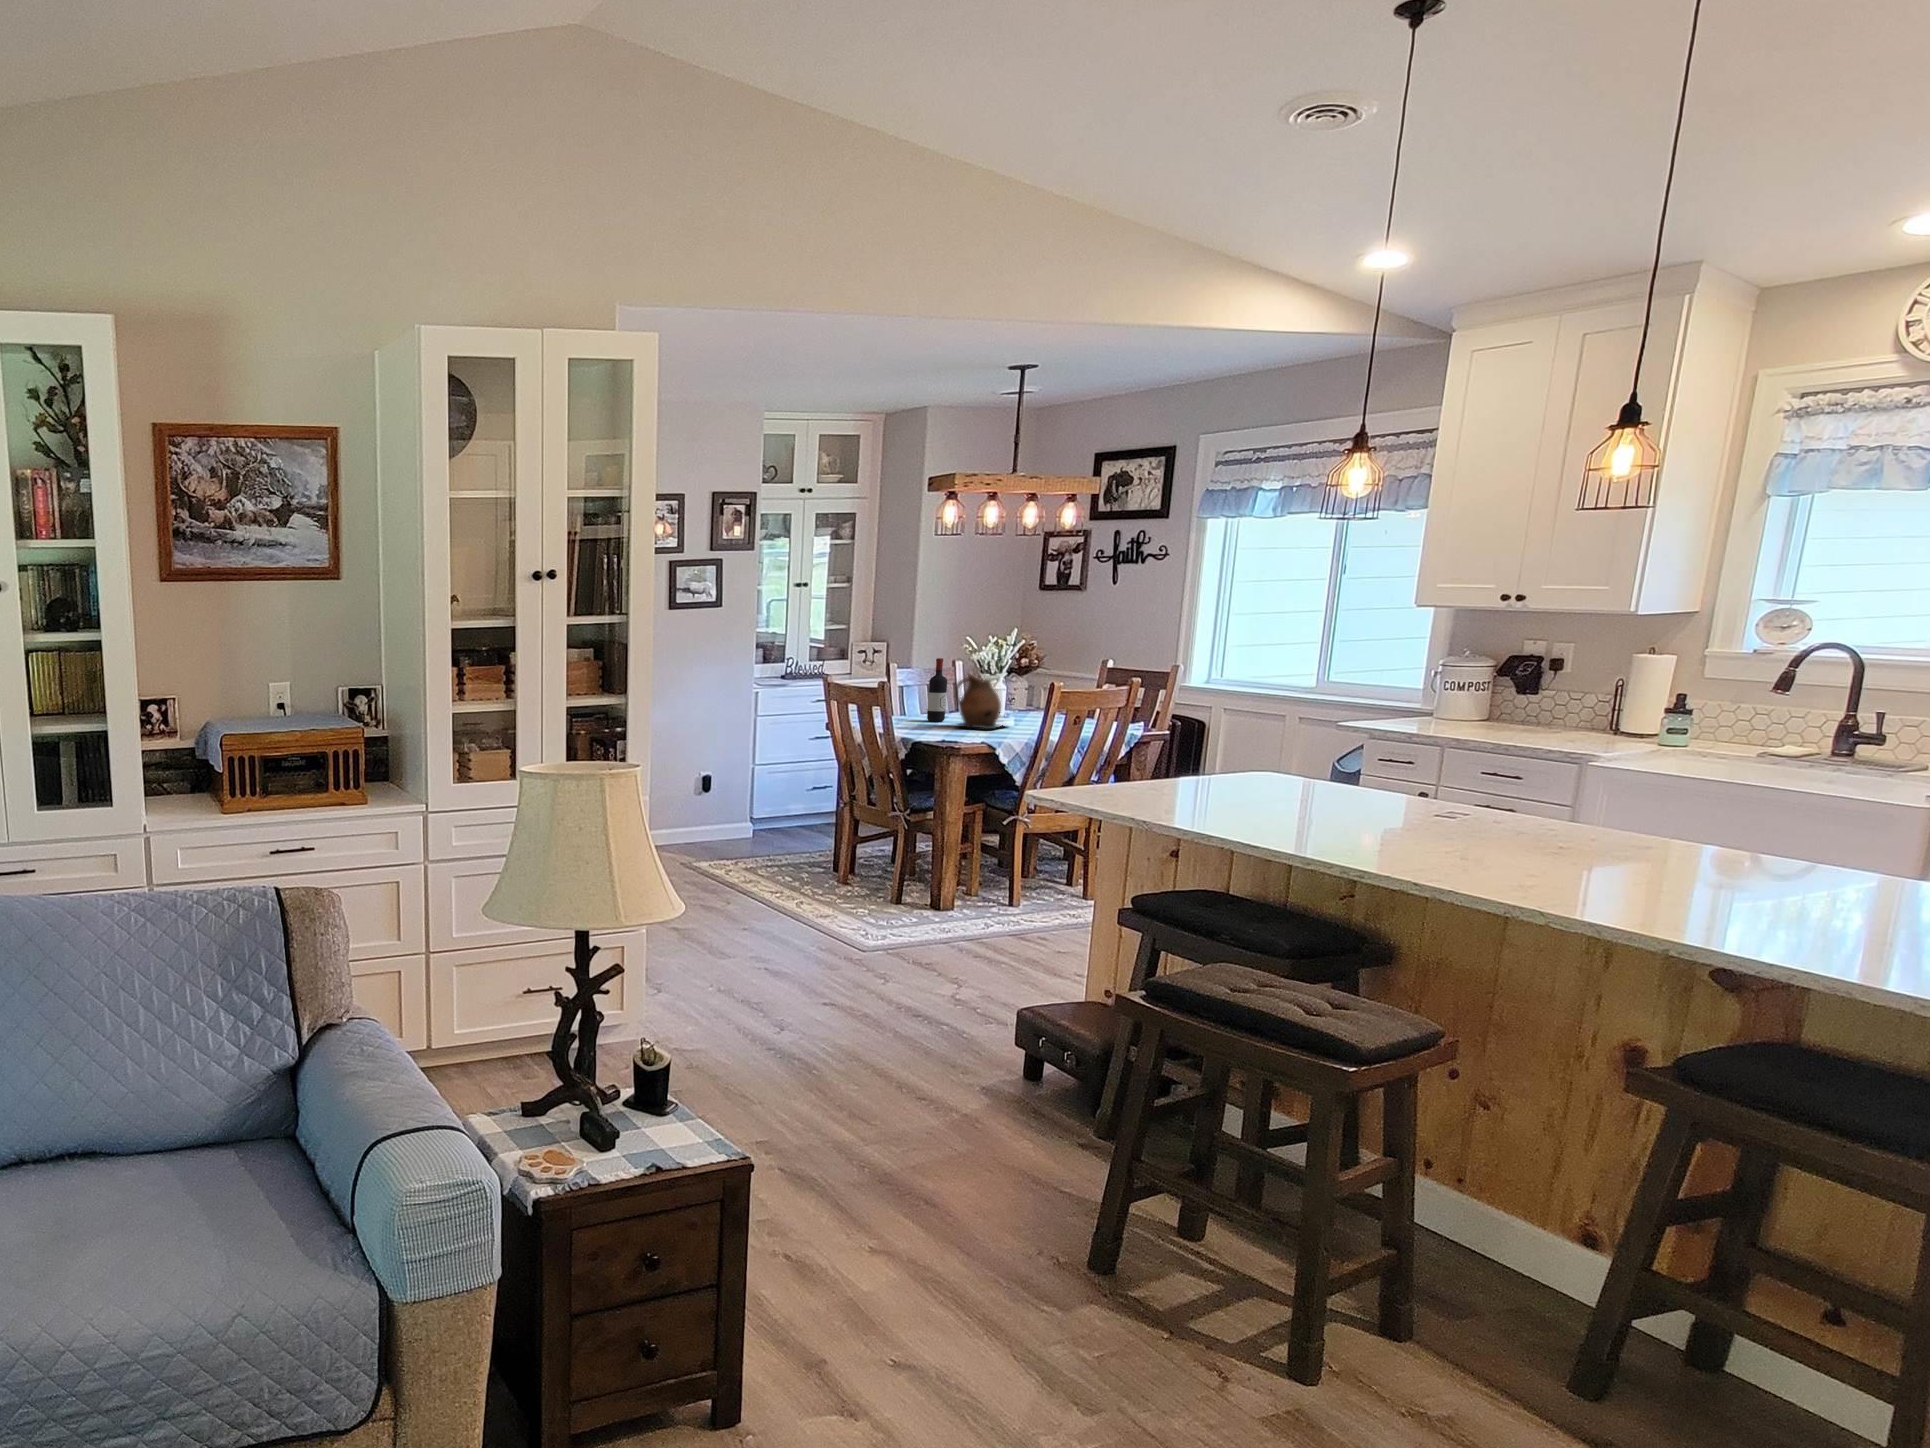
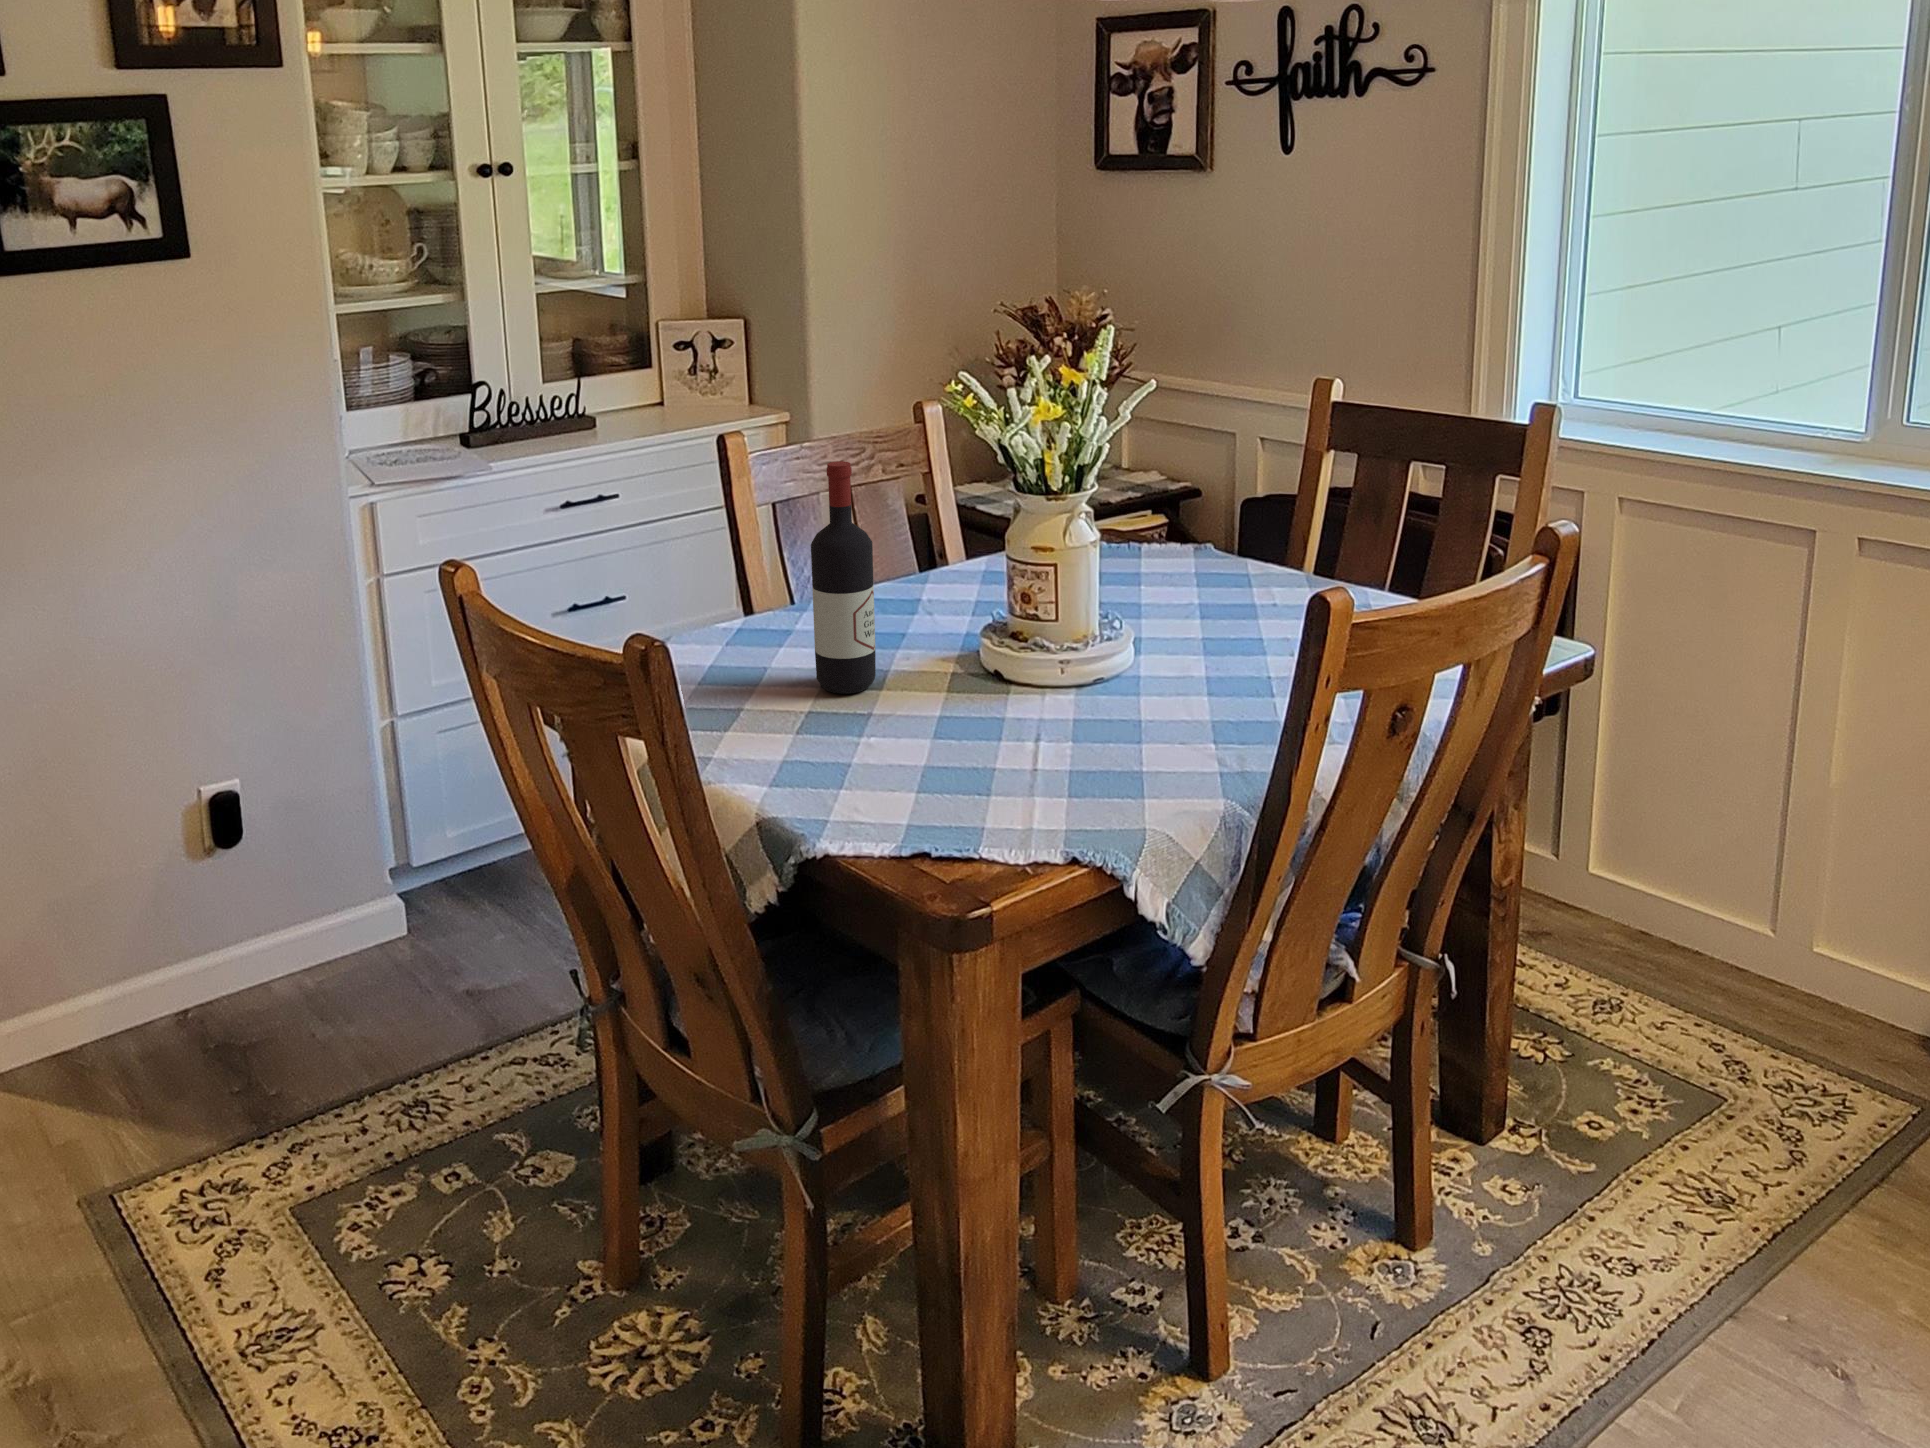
ceramic pitcher: present [955,674,1001,729] -> none [895,542,1095,785]

